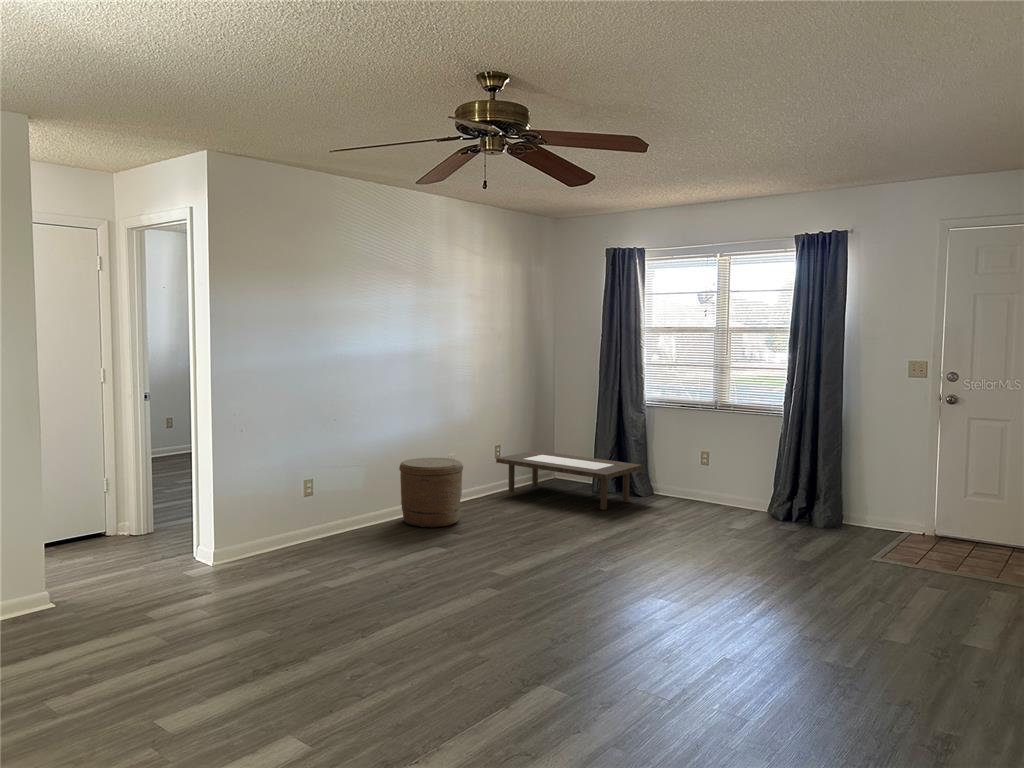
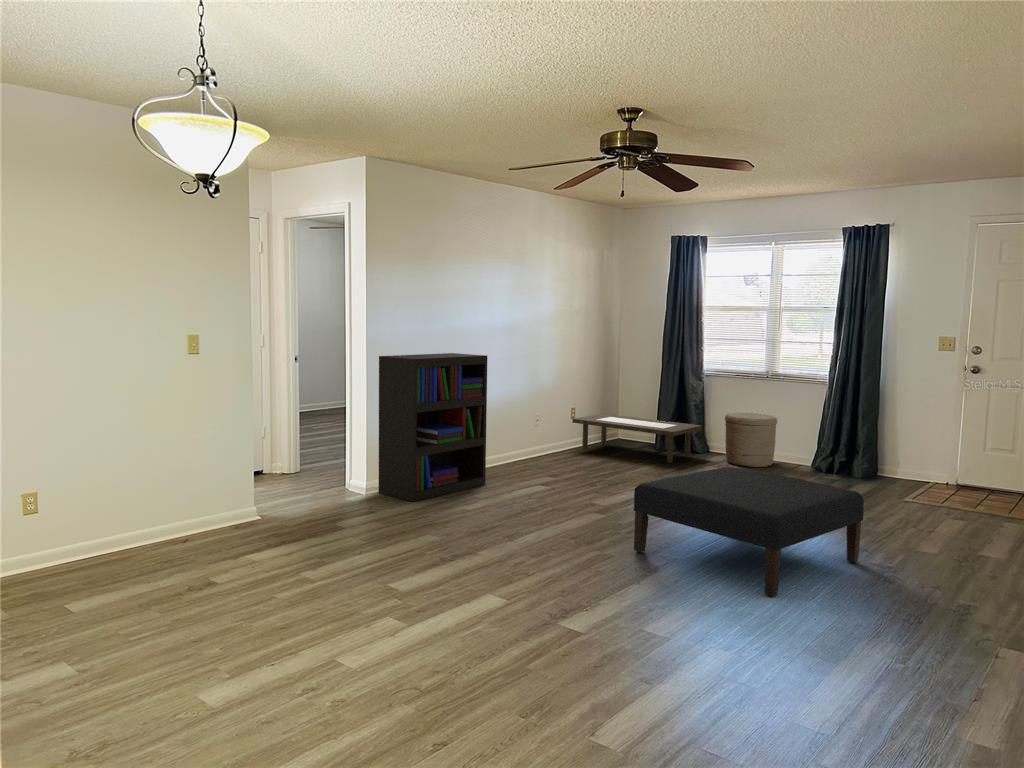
bookshelf: none [229,388,371,575] -> present [379,353,487,502]
woven basket: present [399,458,463,528] -> present [725,413,777,467]
ottoman: none [514,532,812,735] -> present [634,467,864,596]

